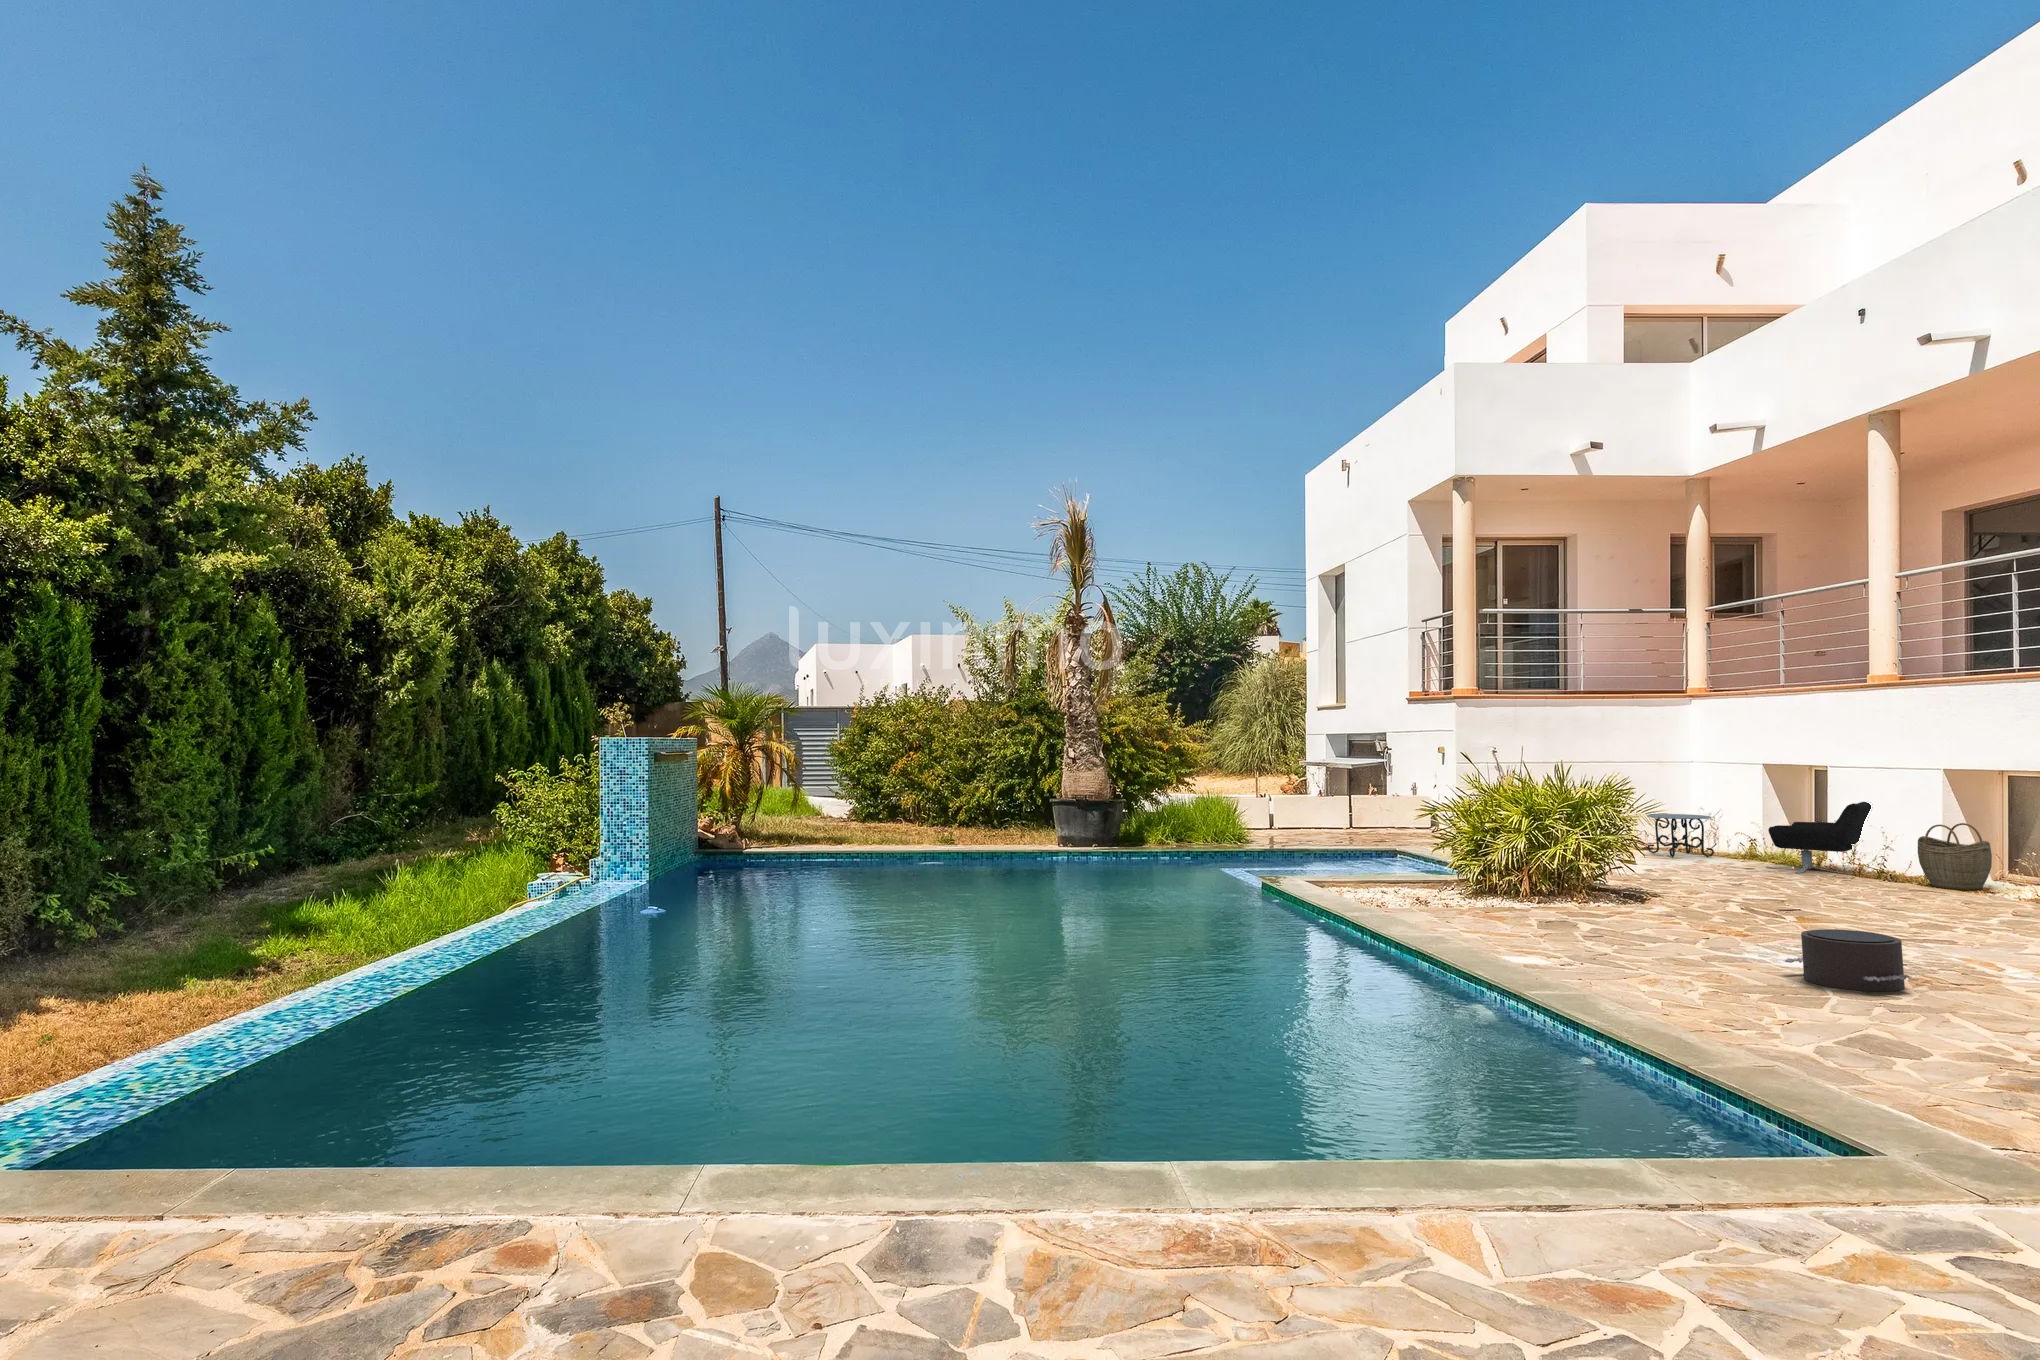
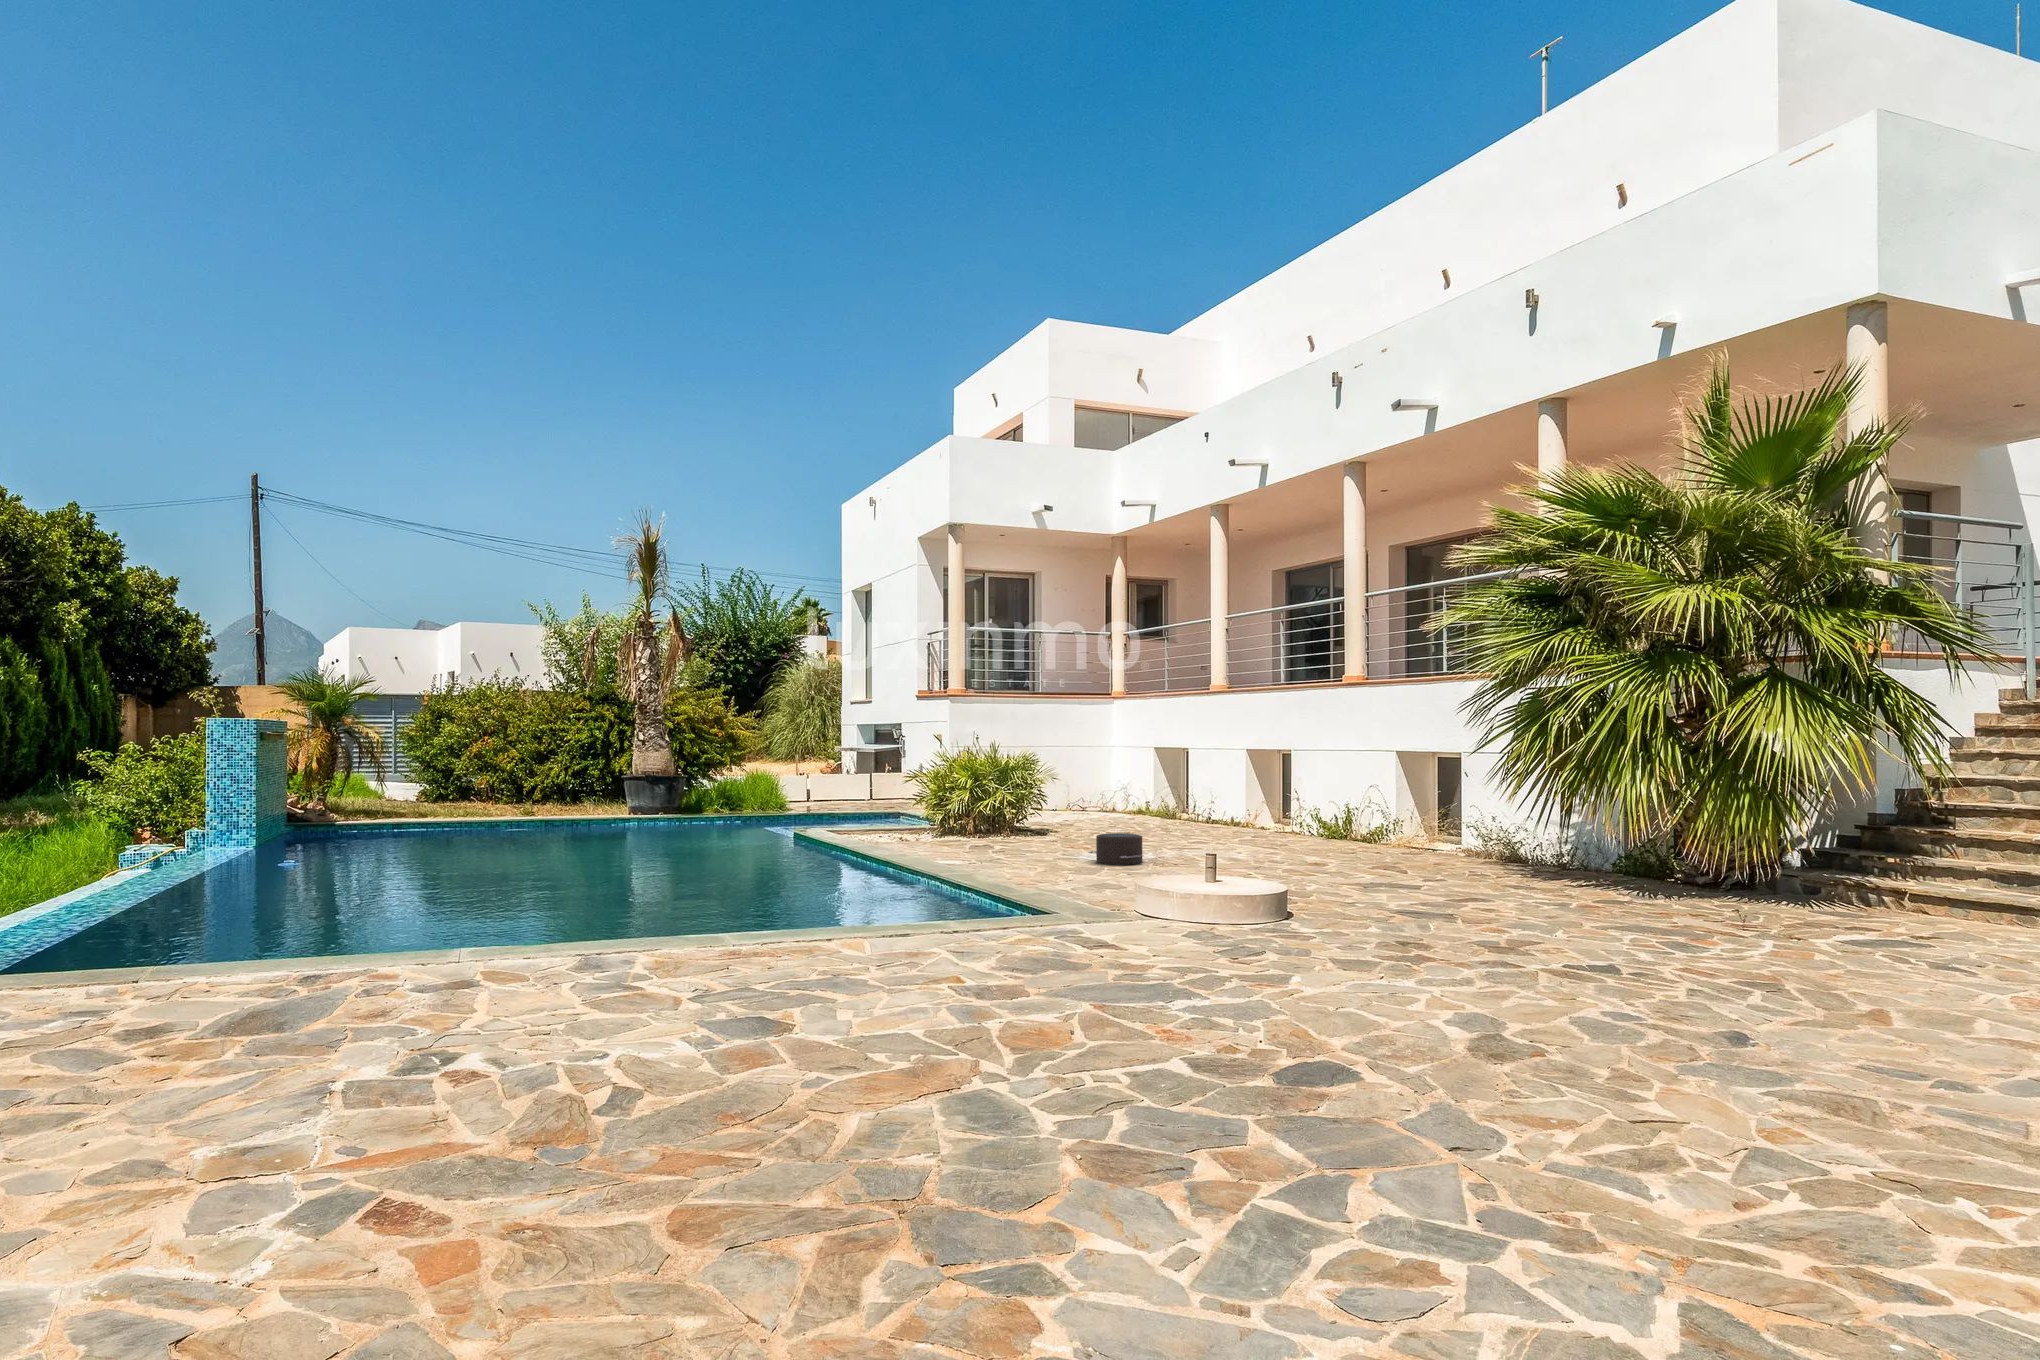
lounge chair: present [1766,802,1871,874] -> none [1132,769,1192,817]
side table: present [1647,814,1714,857] -> none [1067,781,1107,811]
woven basket: present [1918,823,1992,890] -> none [1207,781,1243,823]

